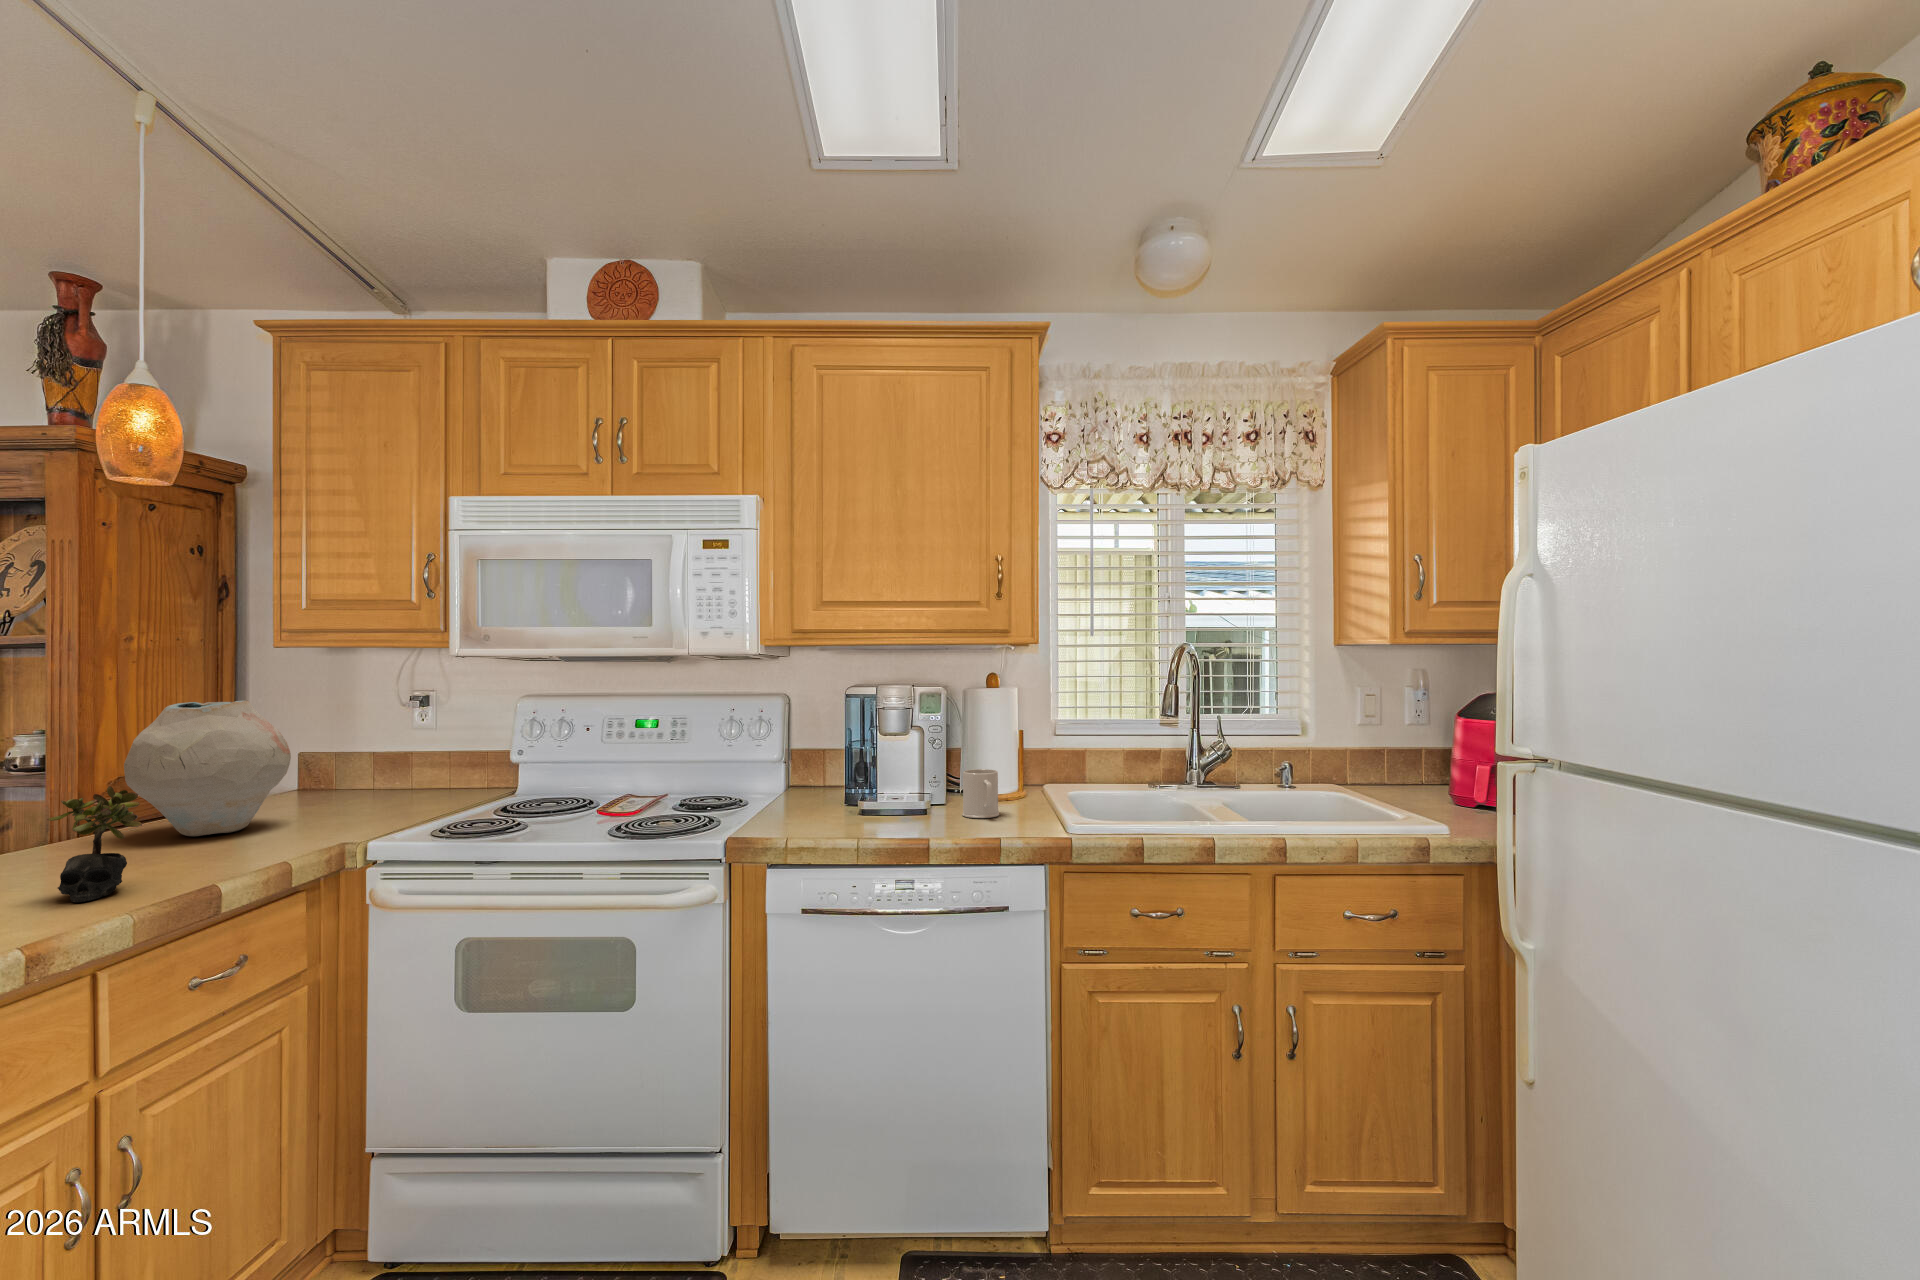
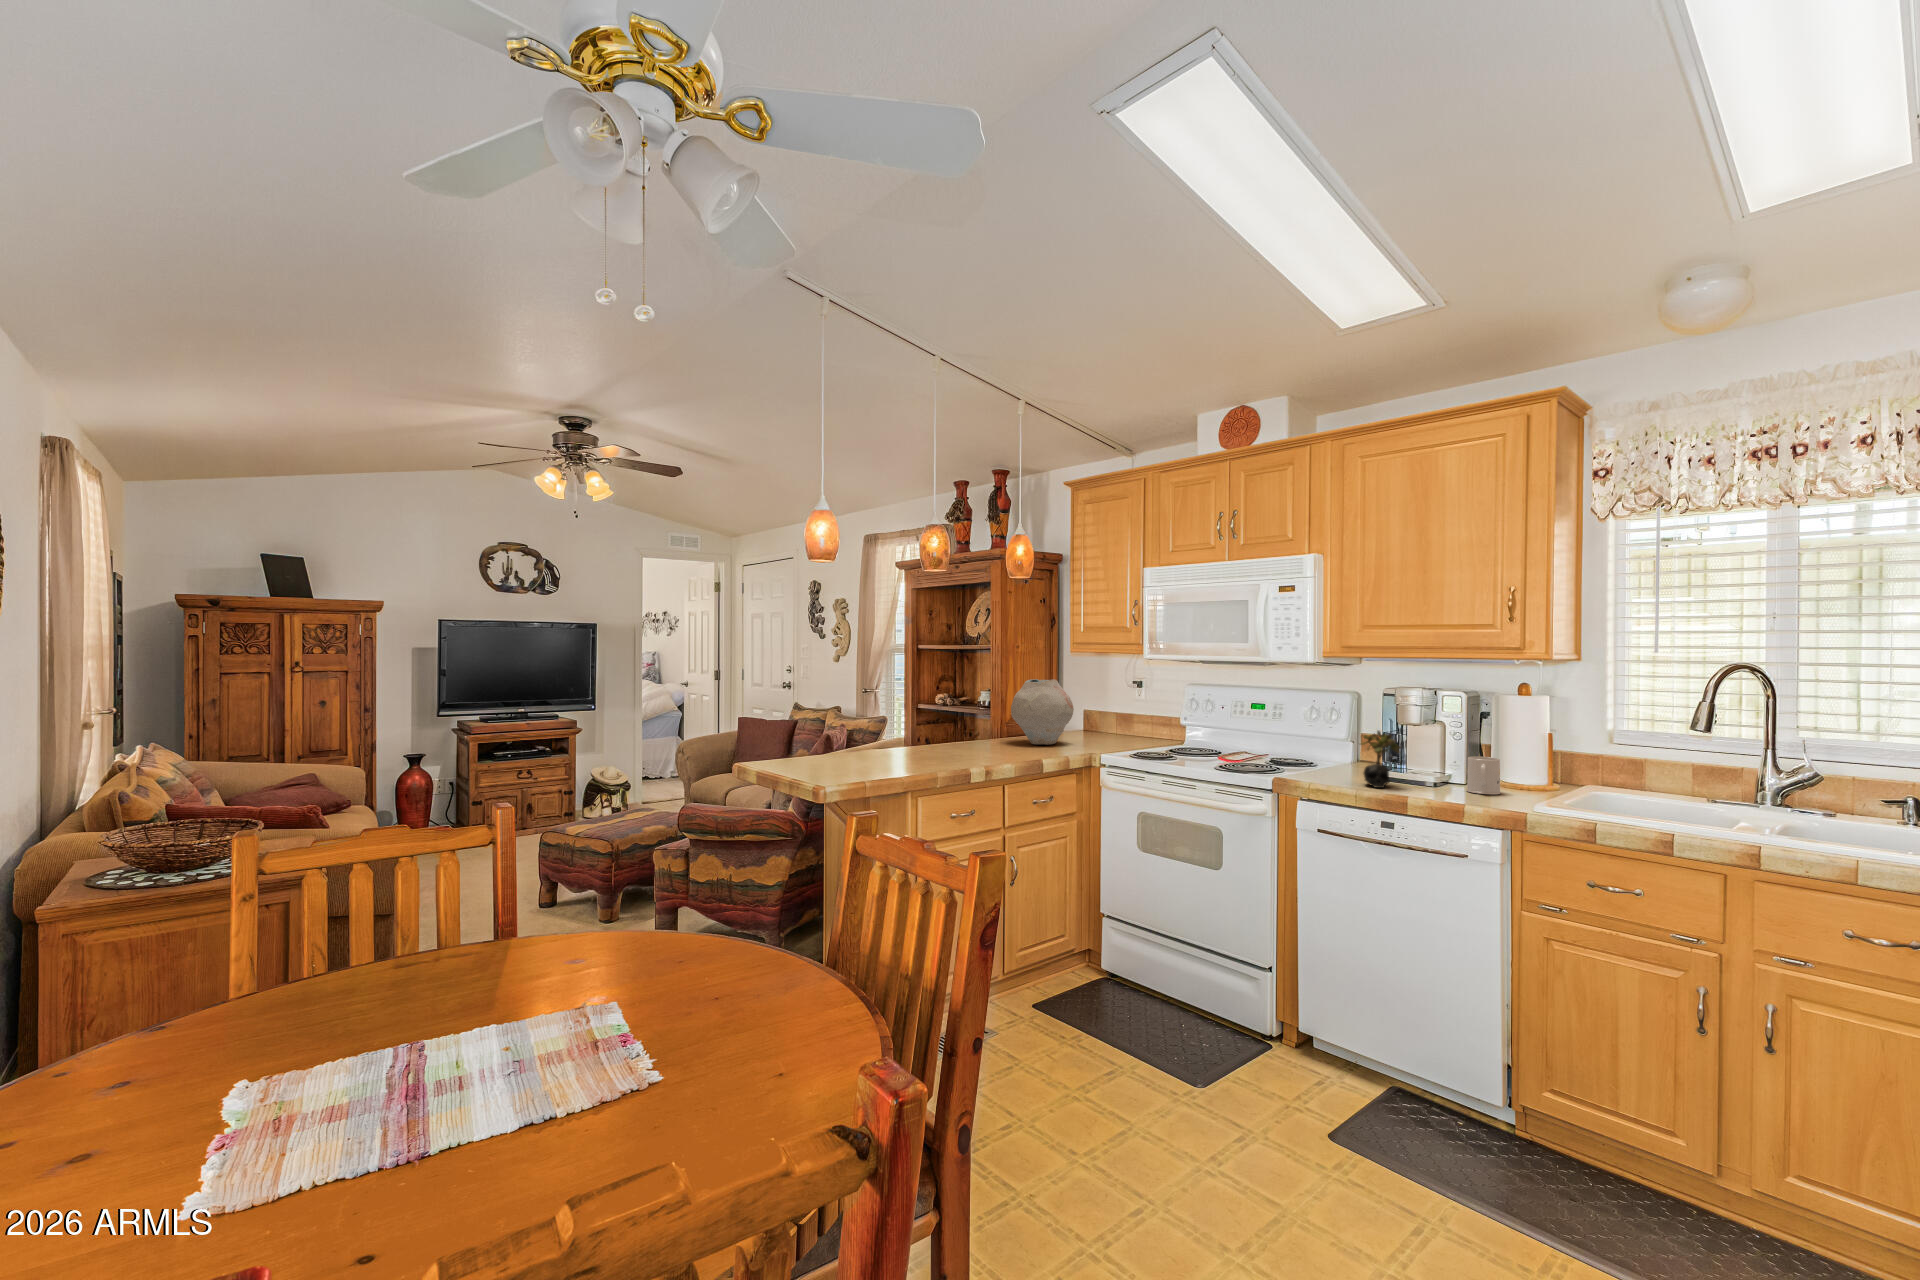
succulent plant: present [47,786,142,902] -> present [1361,731,1401,788]

